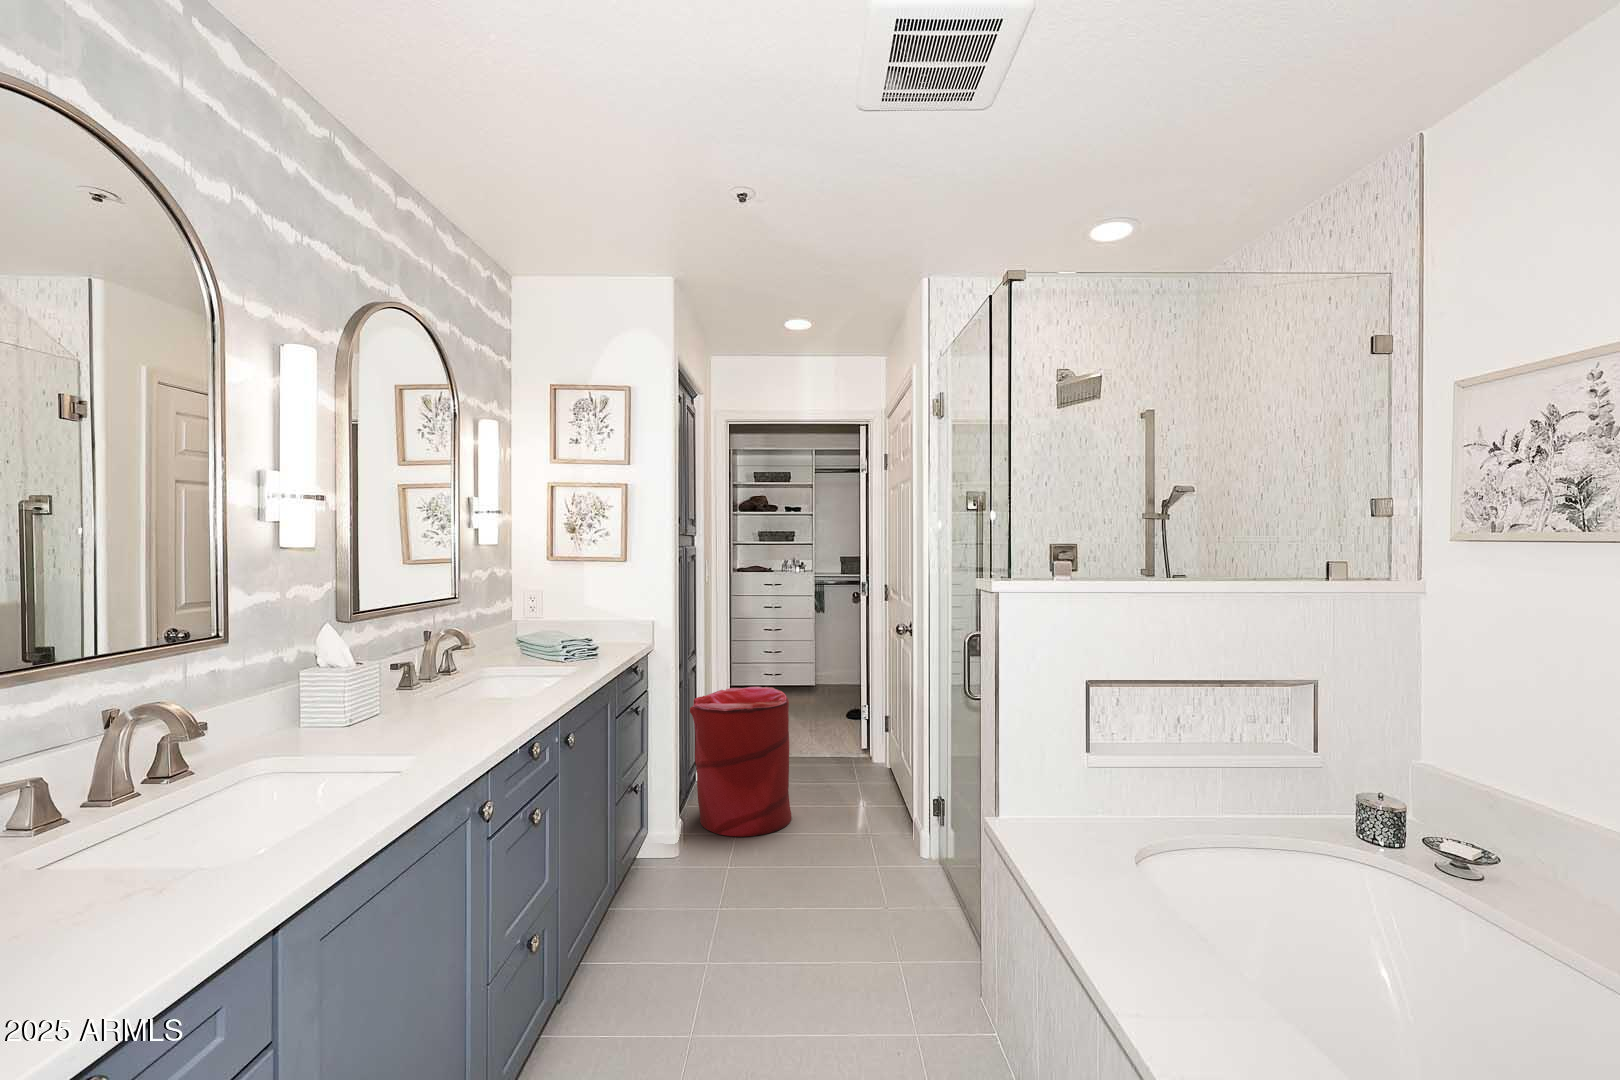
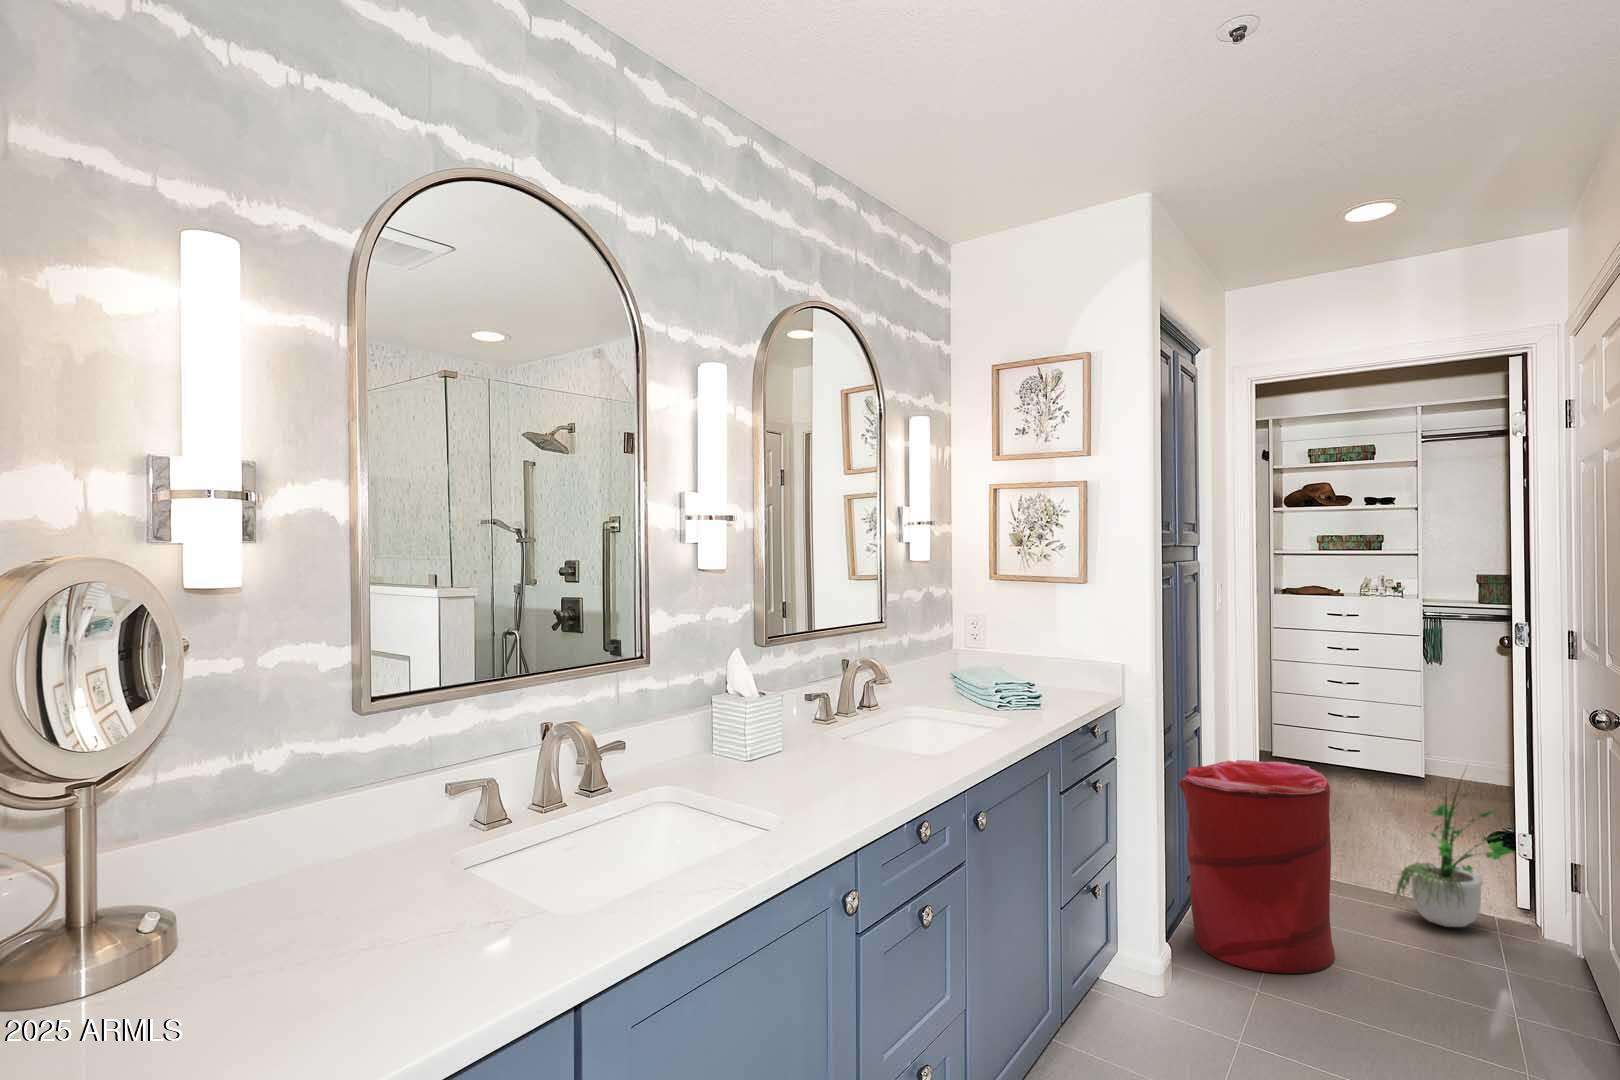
potted plant: none [820,673,889,783] -> present [1395,782,1514,927]

